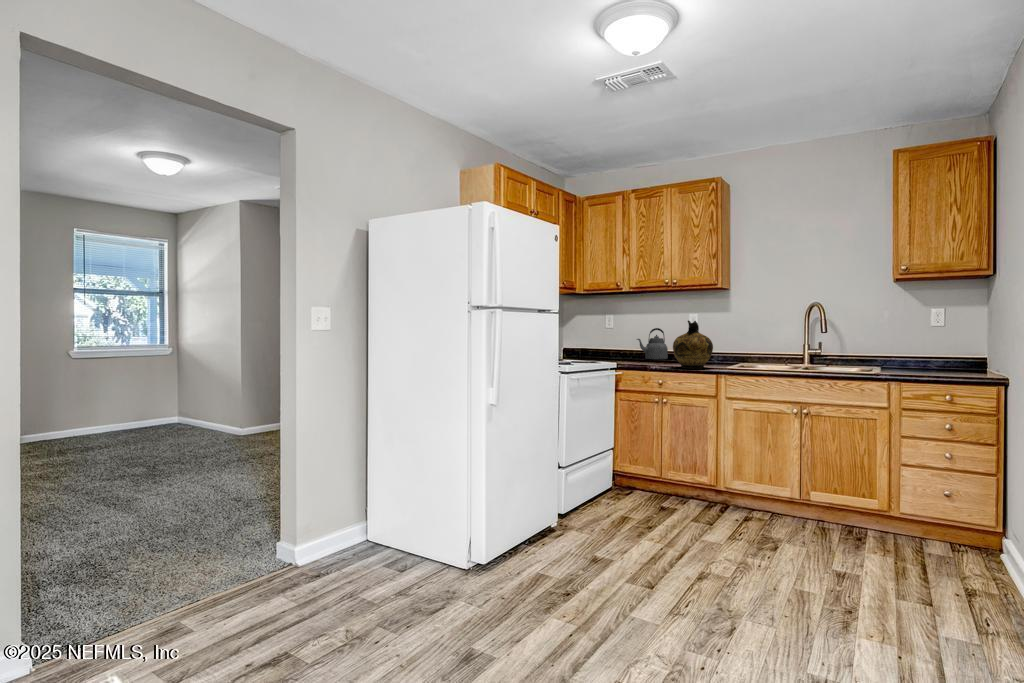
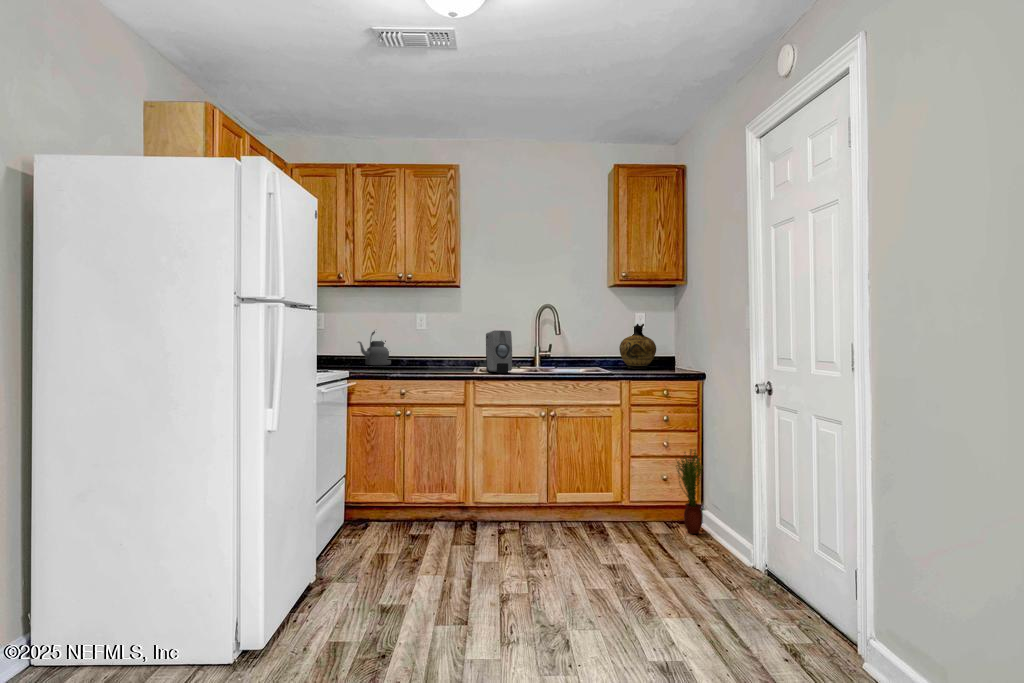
ceramic jug: present [673,320,713,369] -> present [619,324,656,369]
soap dispenser: none [744,328,767,369] -> present [486,330,512,373]
potted plant: none [957,463,995,563] -> present [677,450,703,534]

